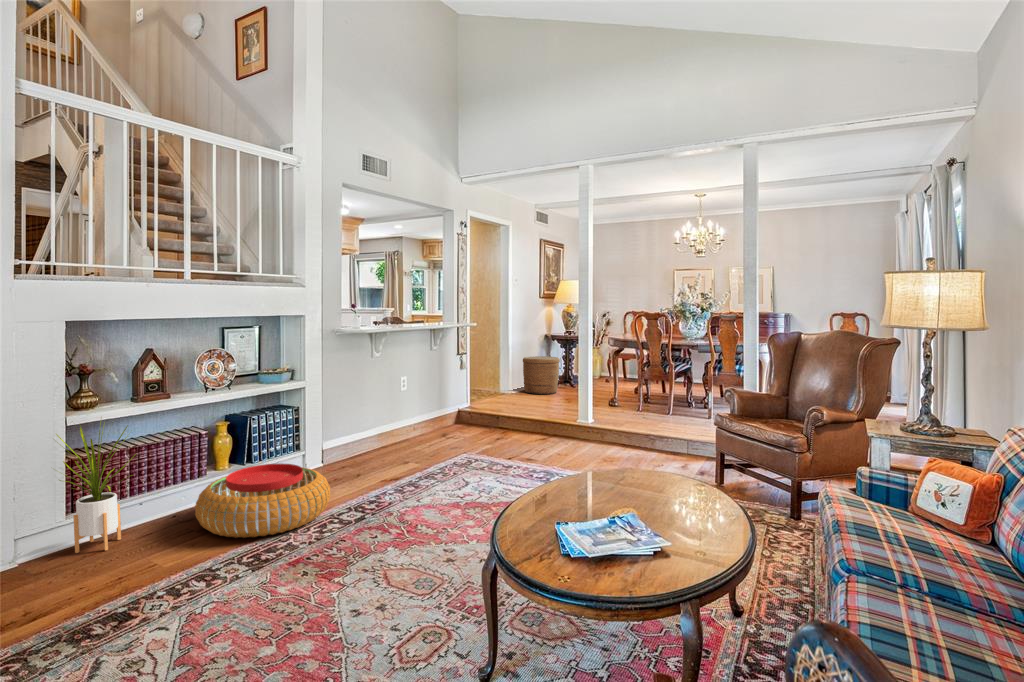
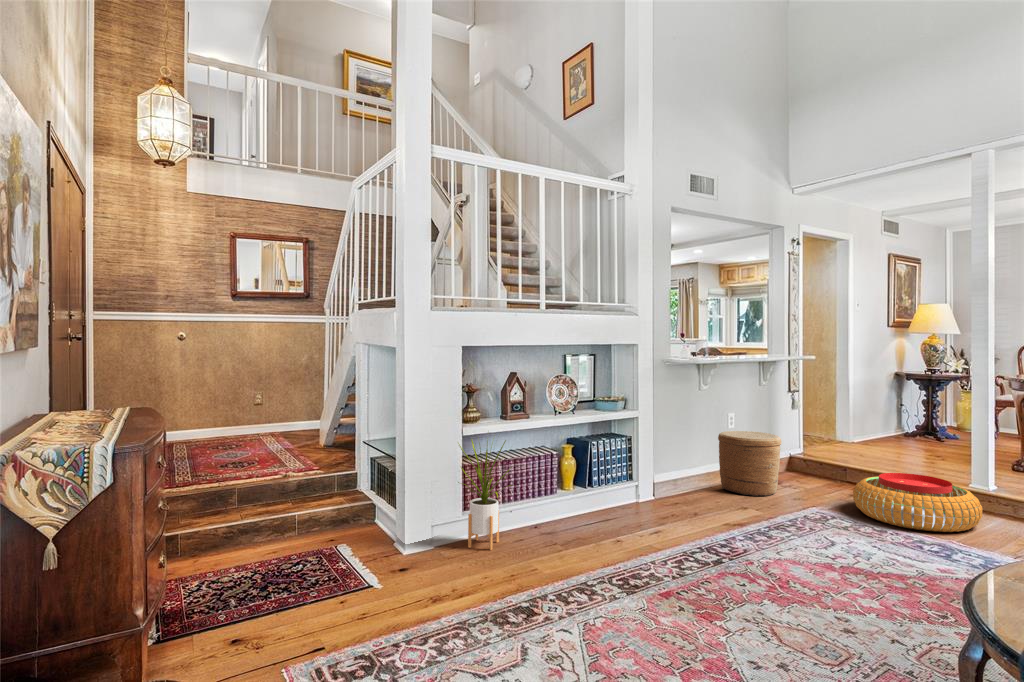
woven basket: present [523,356,560,394] -> present [718,431,782,496]
pouf: present [195,464,330,538] -> present [853,473,983,532]

